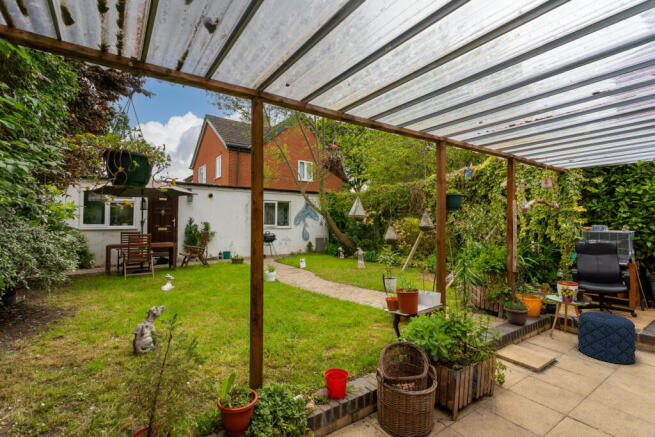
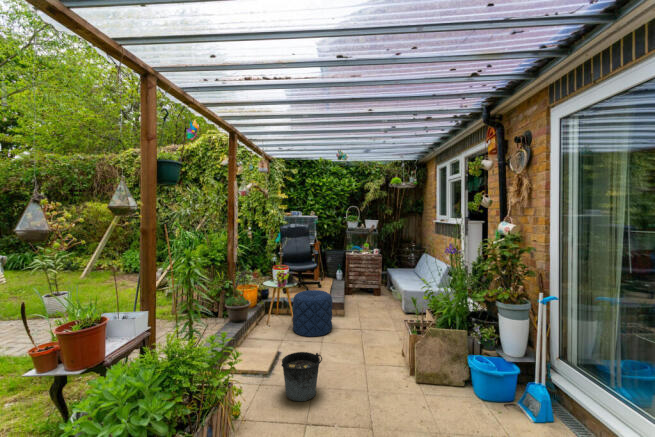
bucket: none [545,357,594,402] -> present [282,352,322,401]

